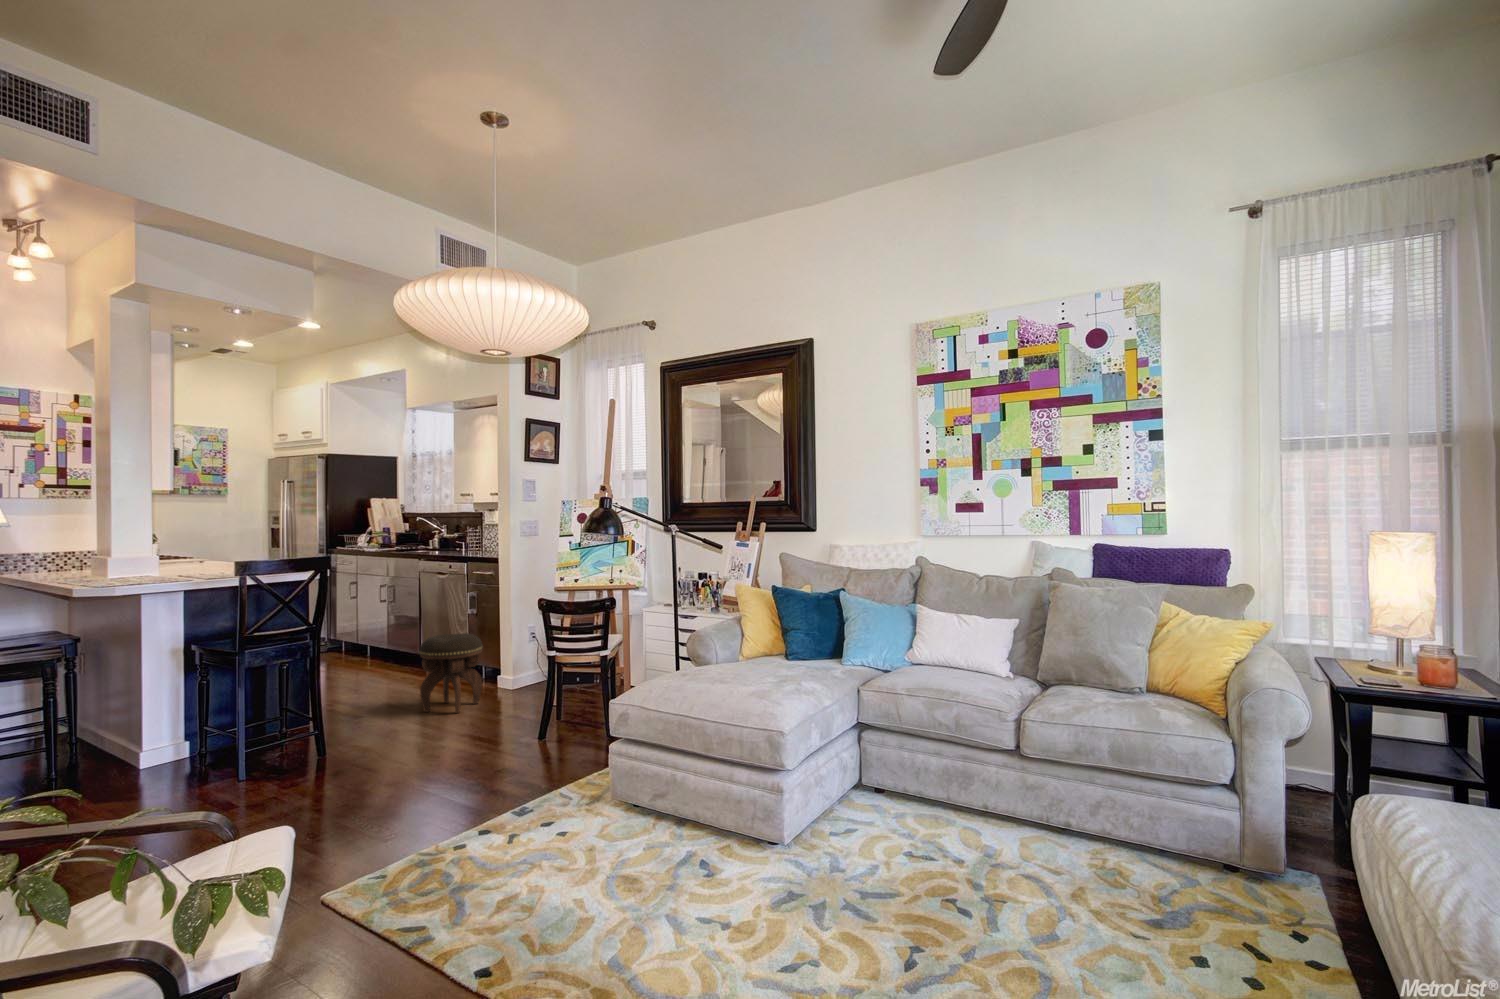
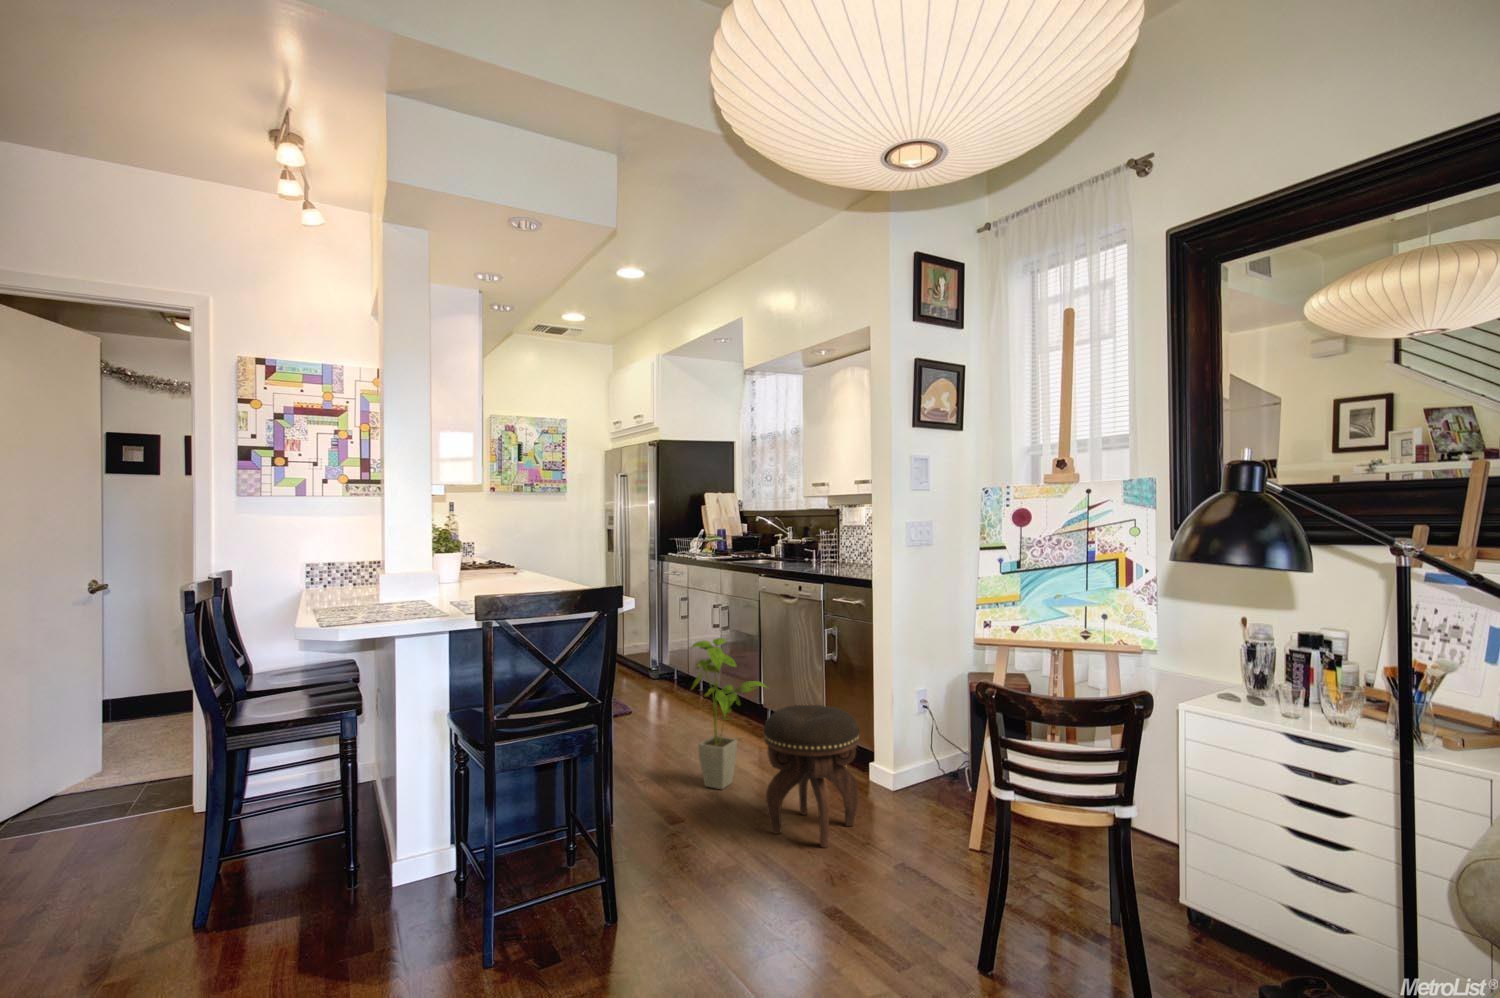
house plant: none [365,598,425,700] -> present [692,638,767,789]

